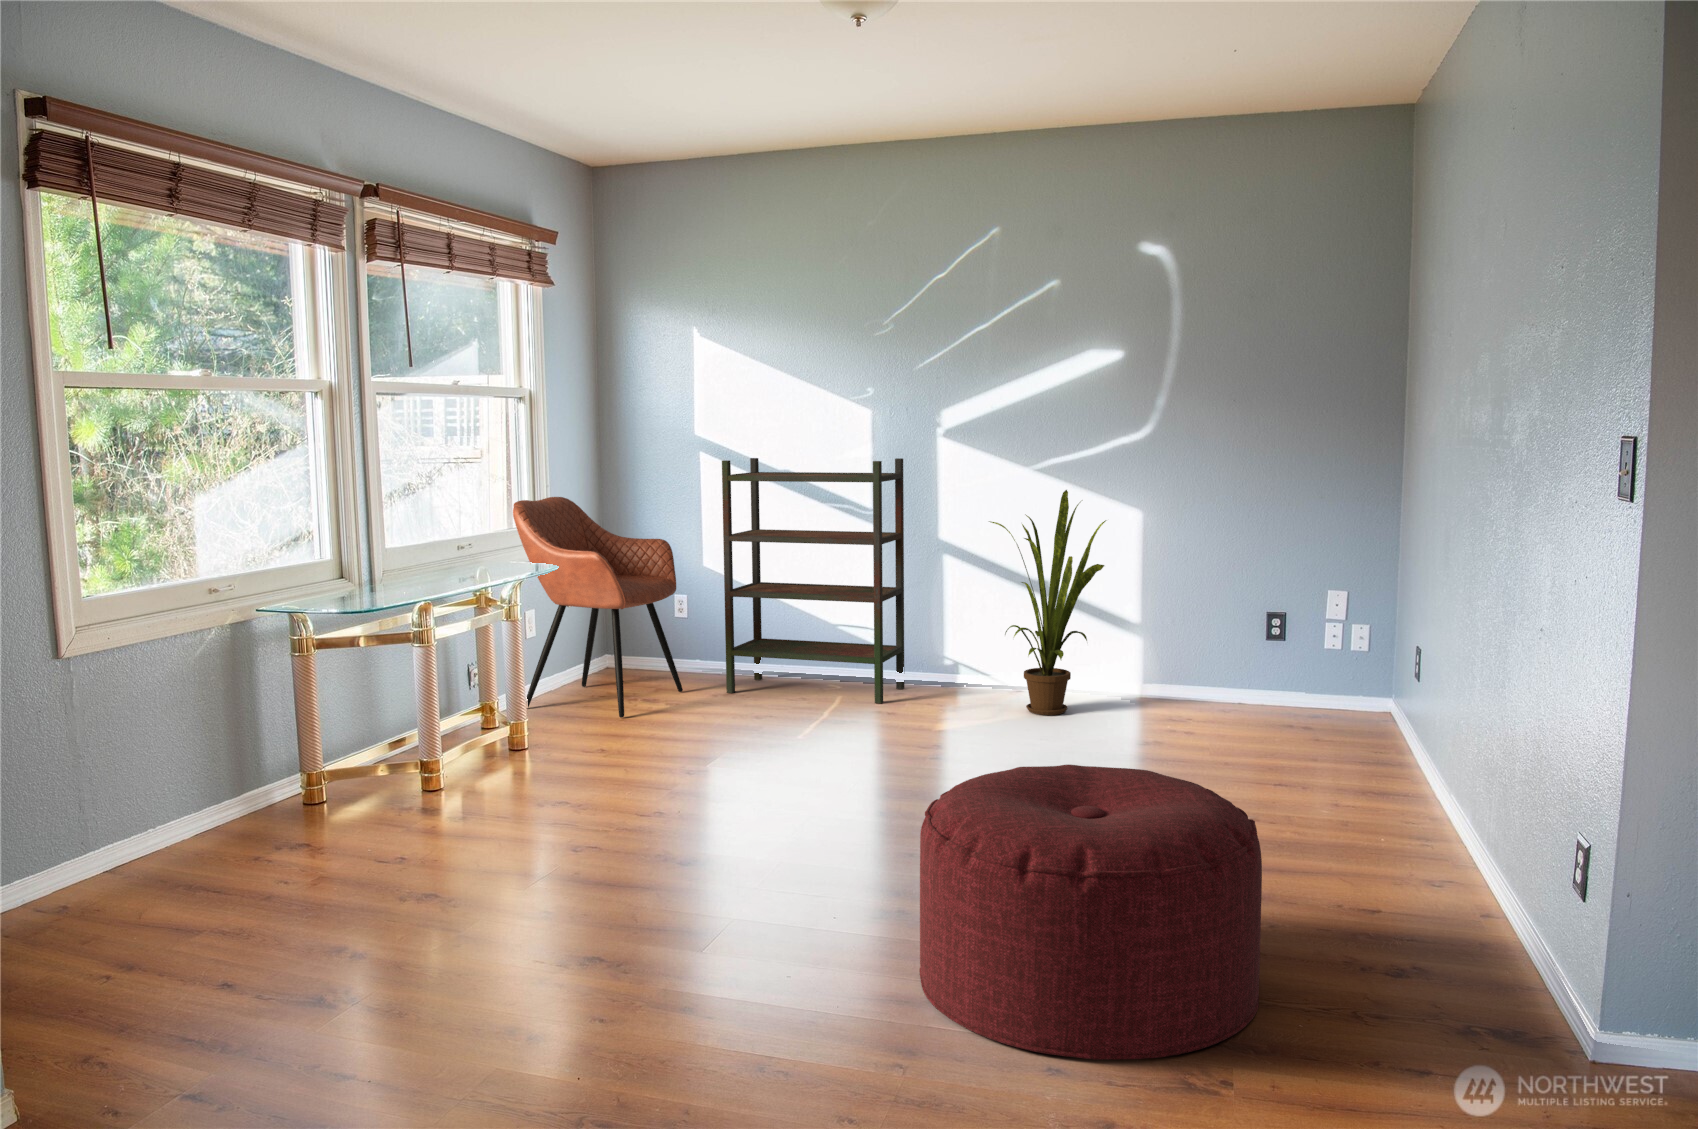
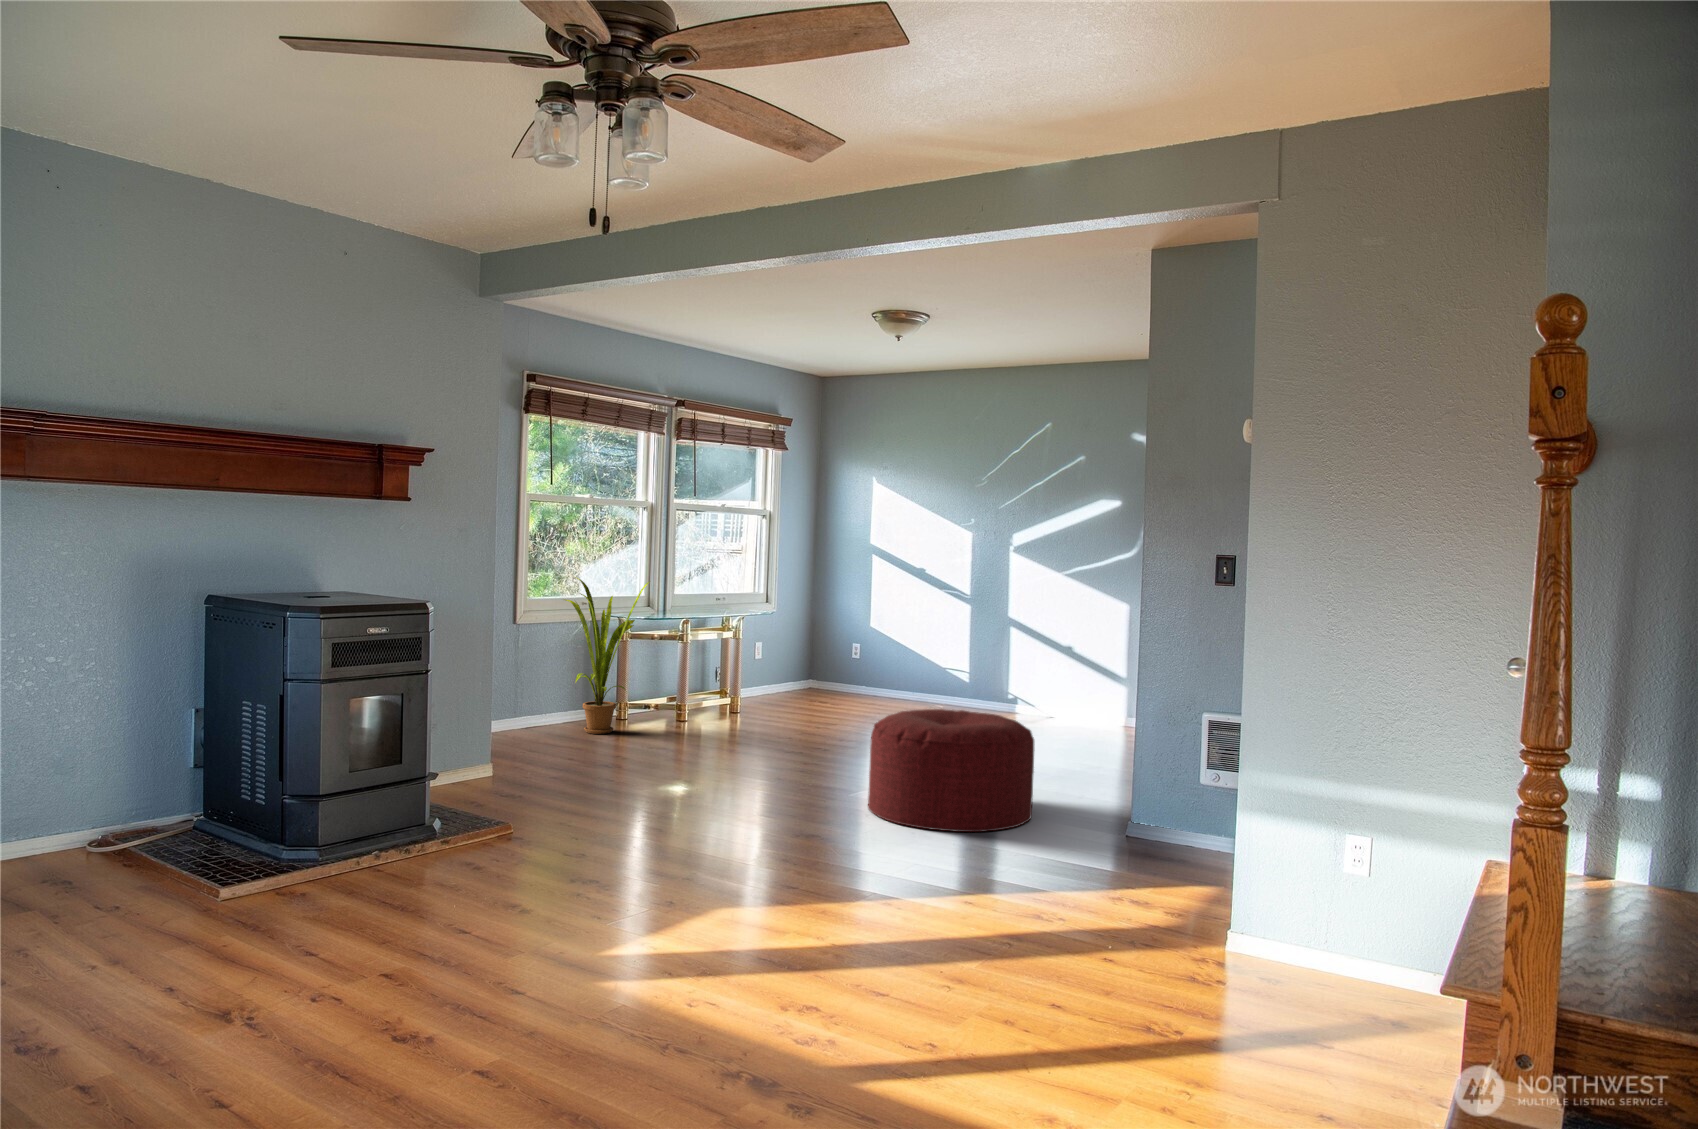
bookshelf: present [722,458,904,703] -> none [872,560,988,714]
house plant: present [989,490,1106,715] -> present [564,577,649,734]
armchair: present [513,497,683,718] -> none [749,576,846,707]

